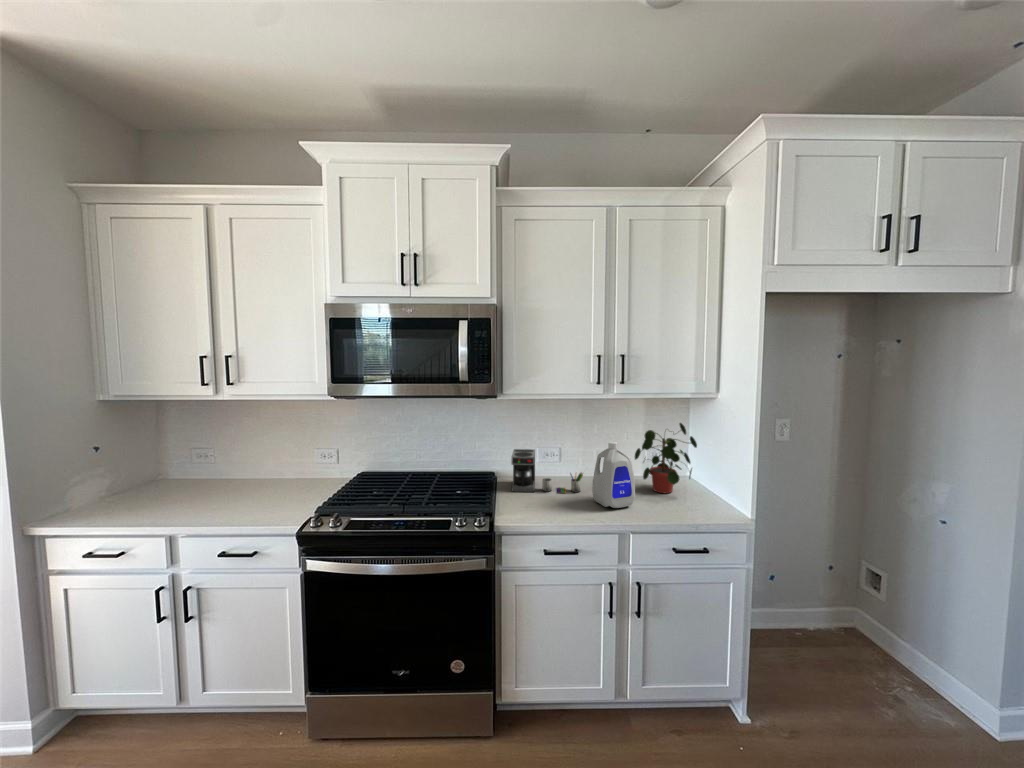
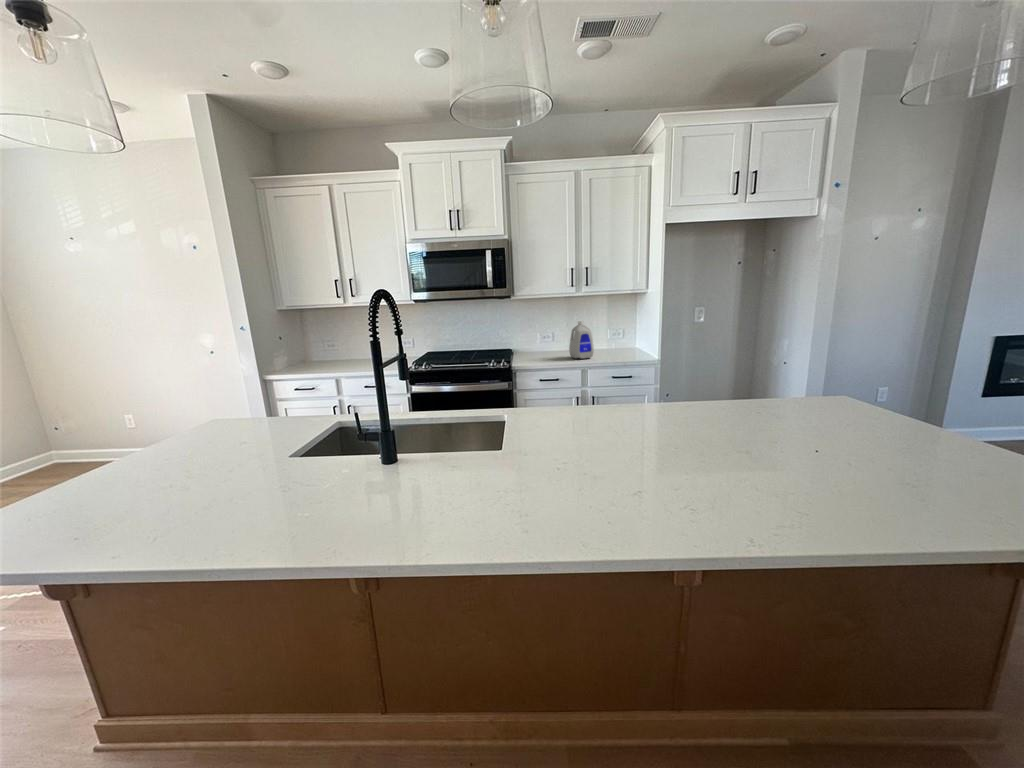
potted plant: present [635,423,697,493] -> none [598,309,635,354]
coffee maker: present [511,449,583,493] -> none [521,333,566,357]

